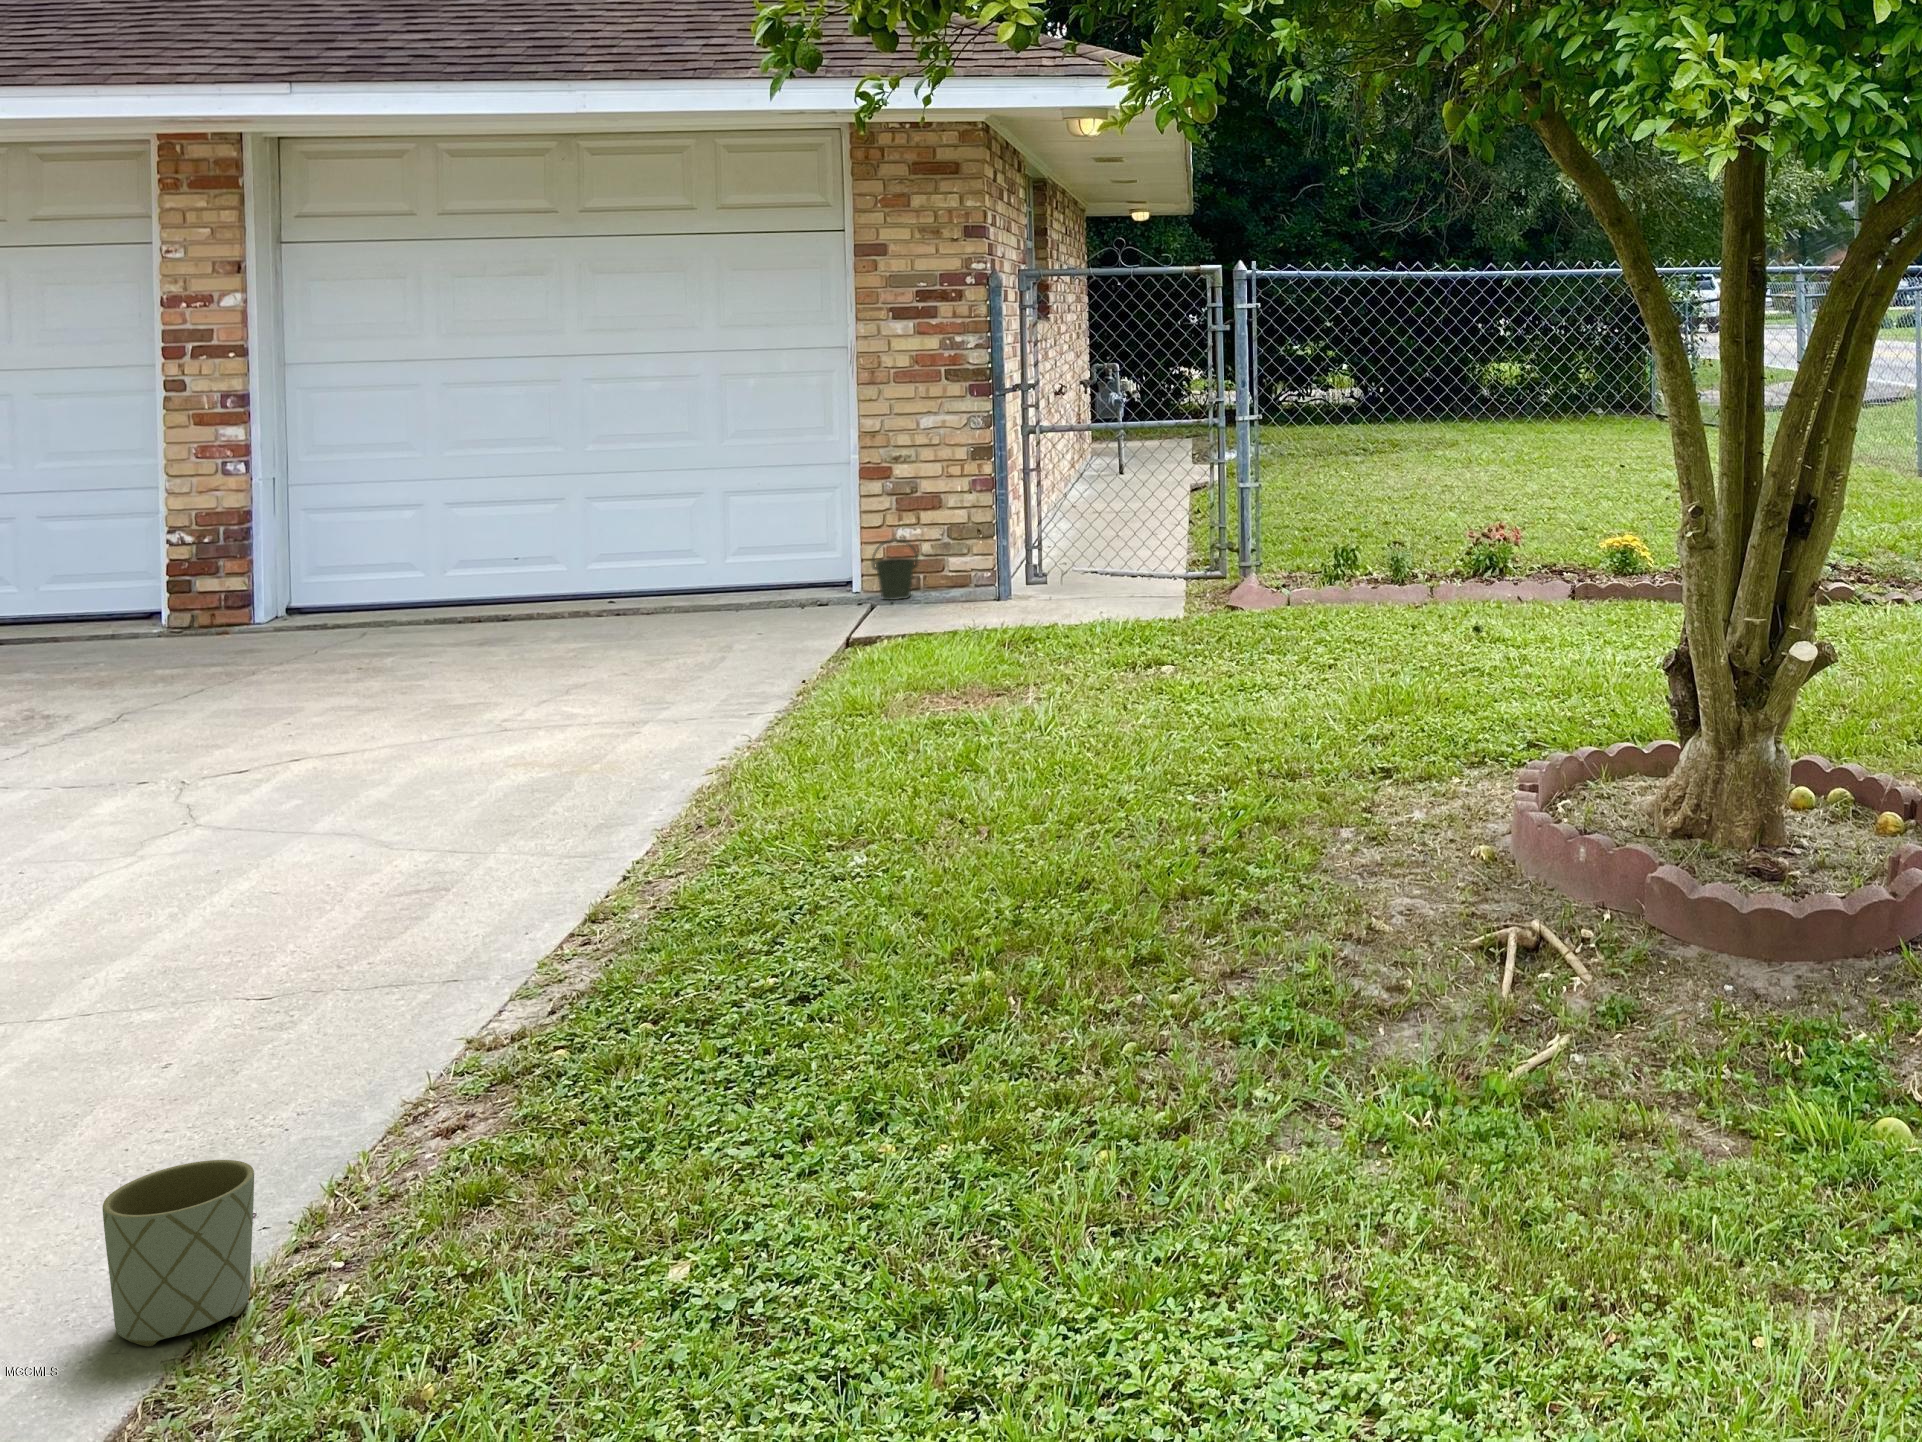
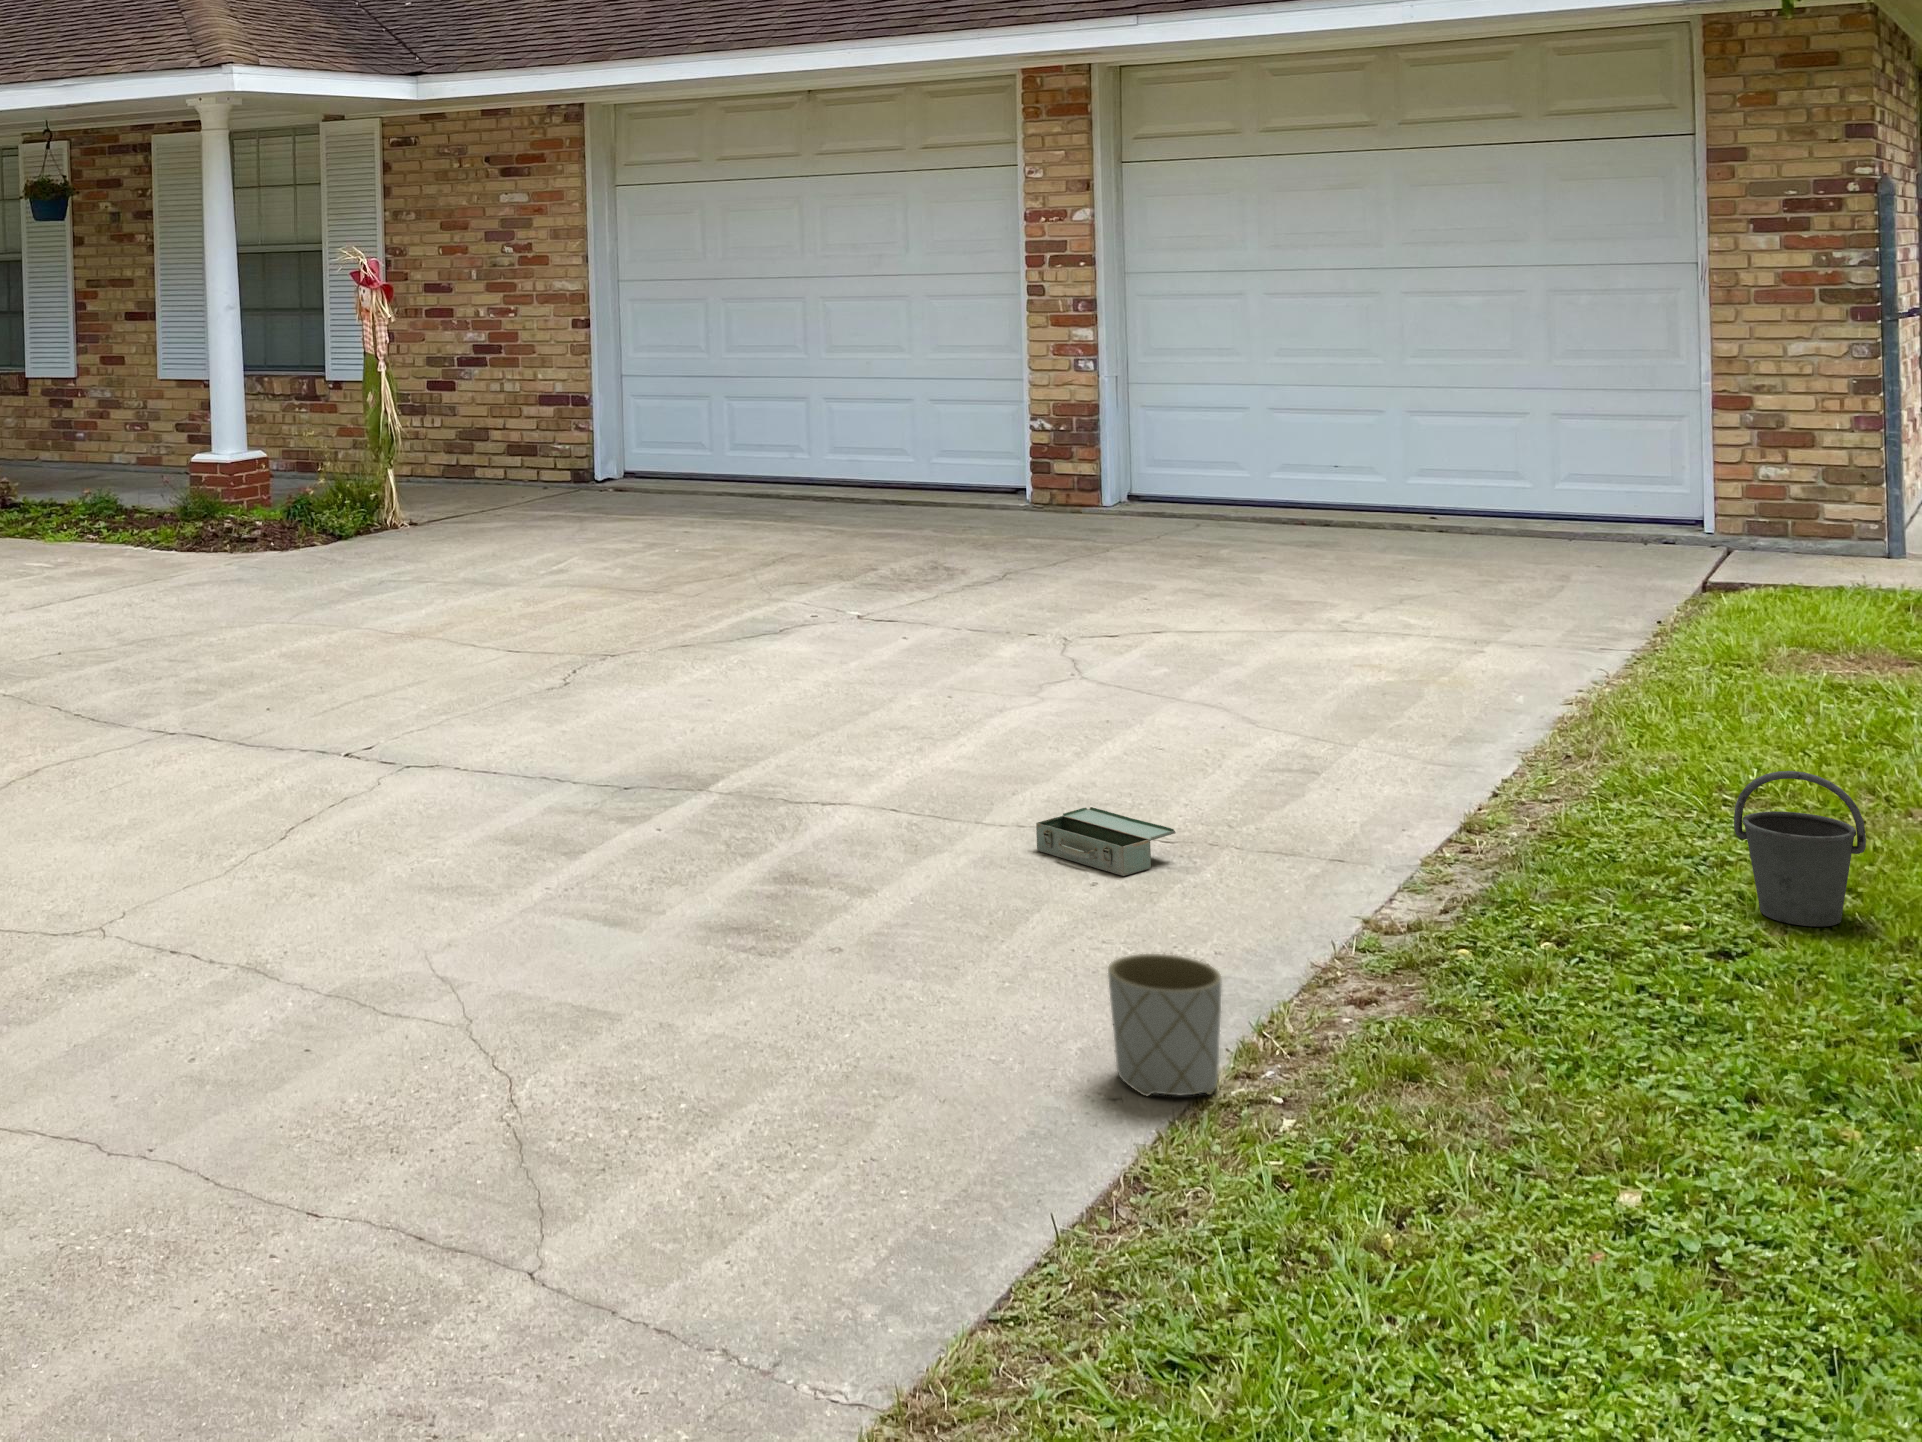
bucket: present [872,539,918,600] -> present [1734,771,1866,927]
toolbox: none [71,990,257,1065] -> present [1036,807,1176,876]

